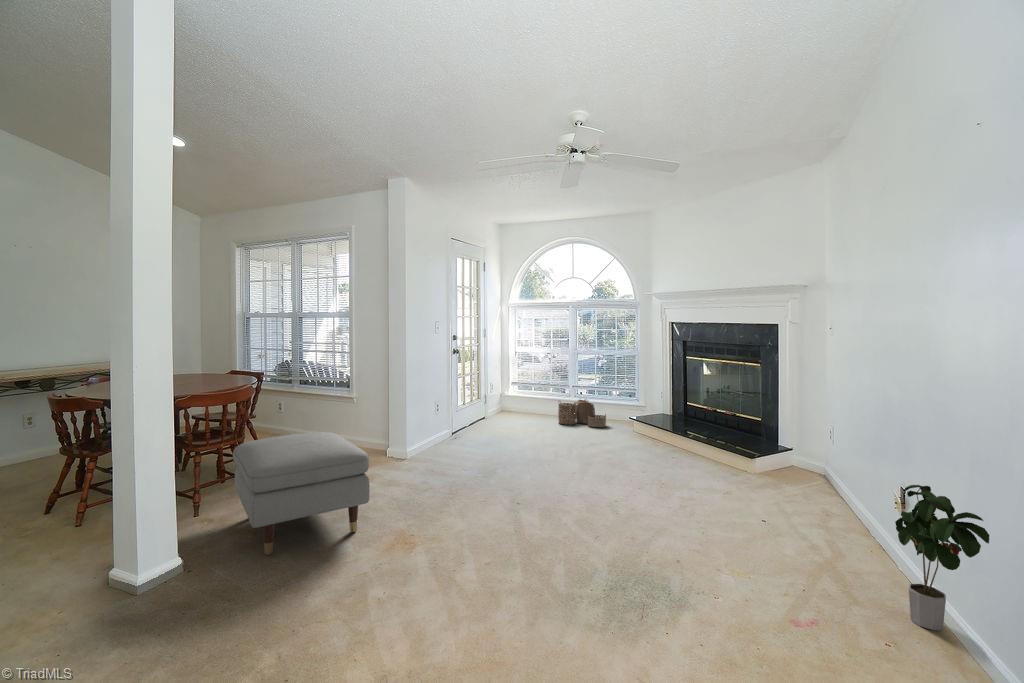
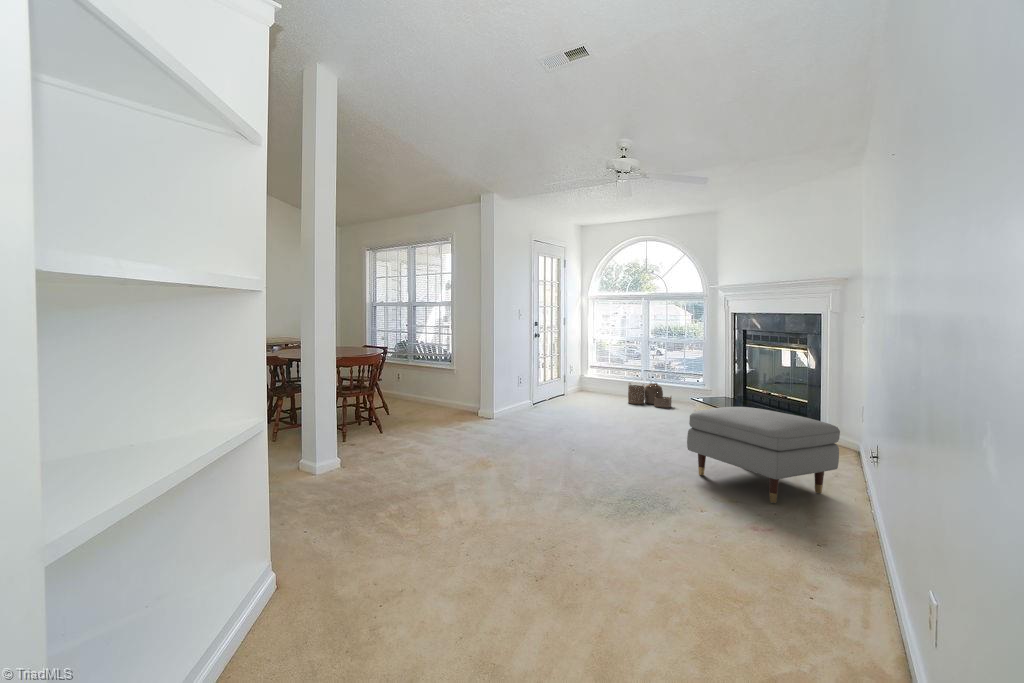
ottoman: present [233,432,370,555] -> present [687,407,840,503]
potted plant: present [895,485,989,630] -> none [837,439,880,545]

